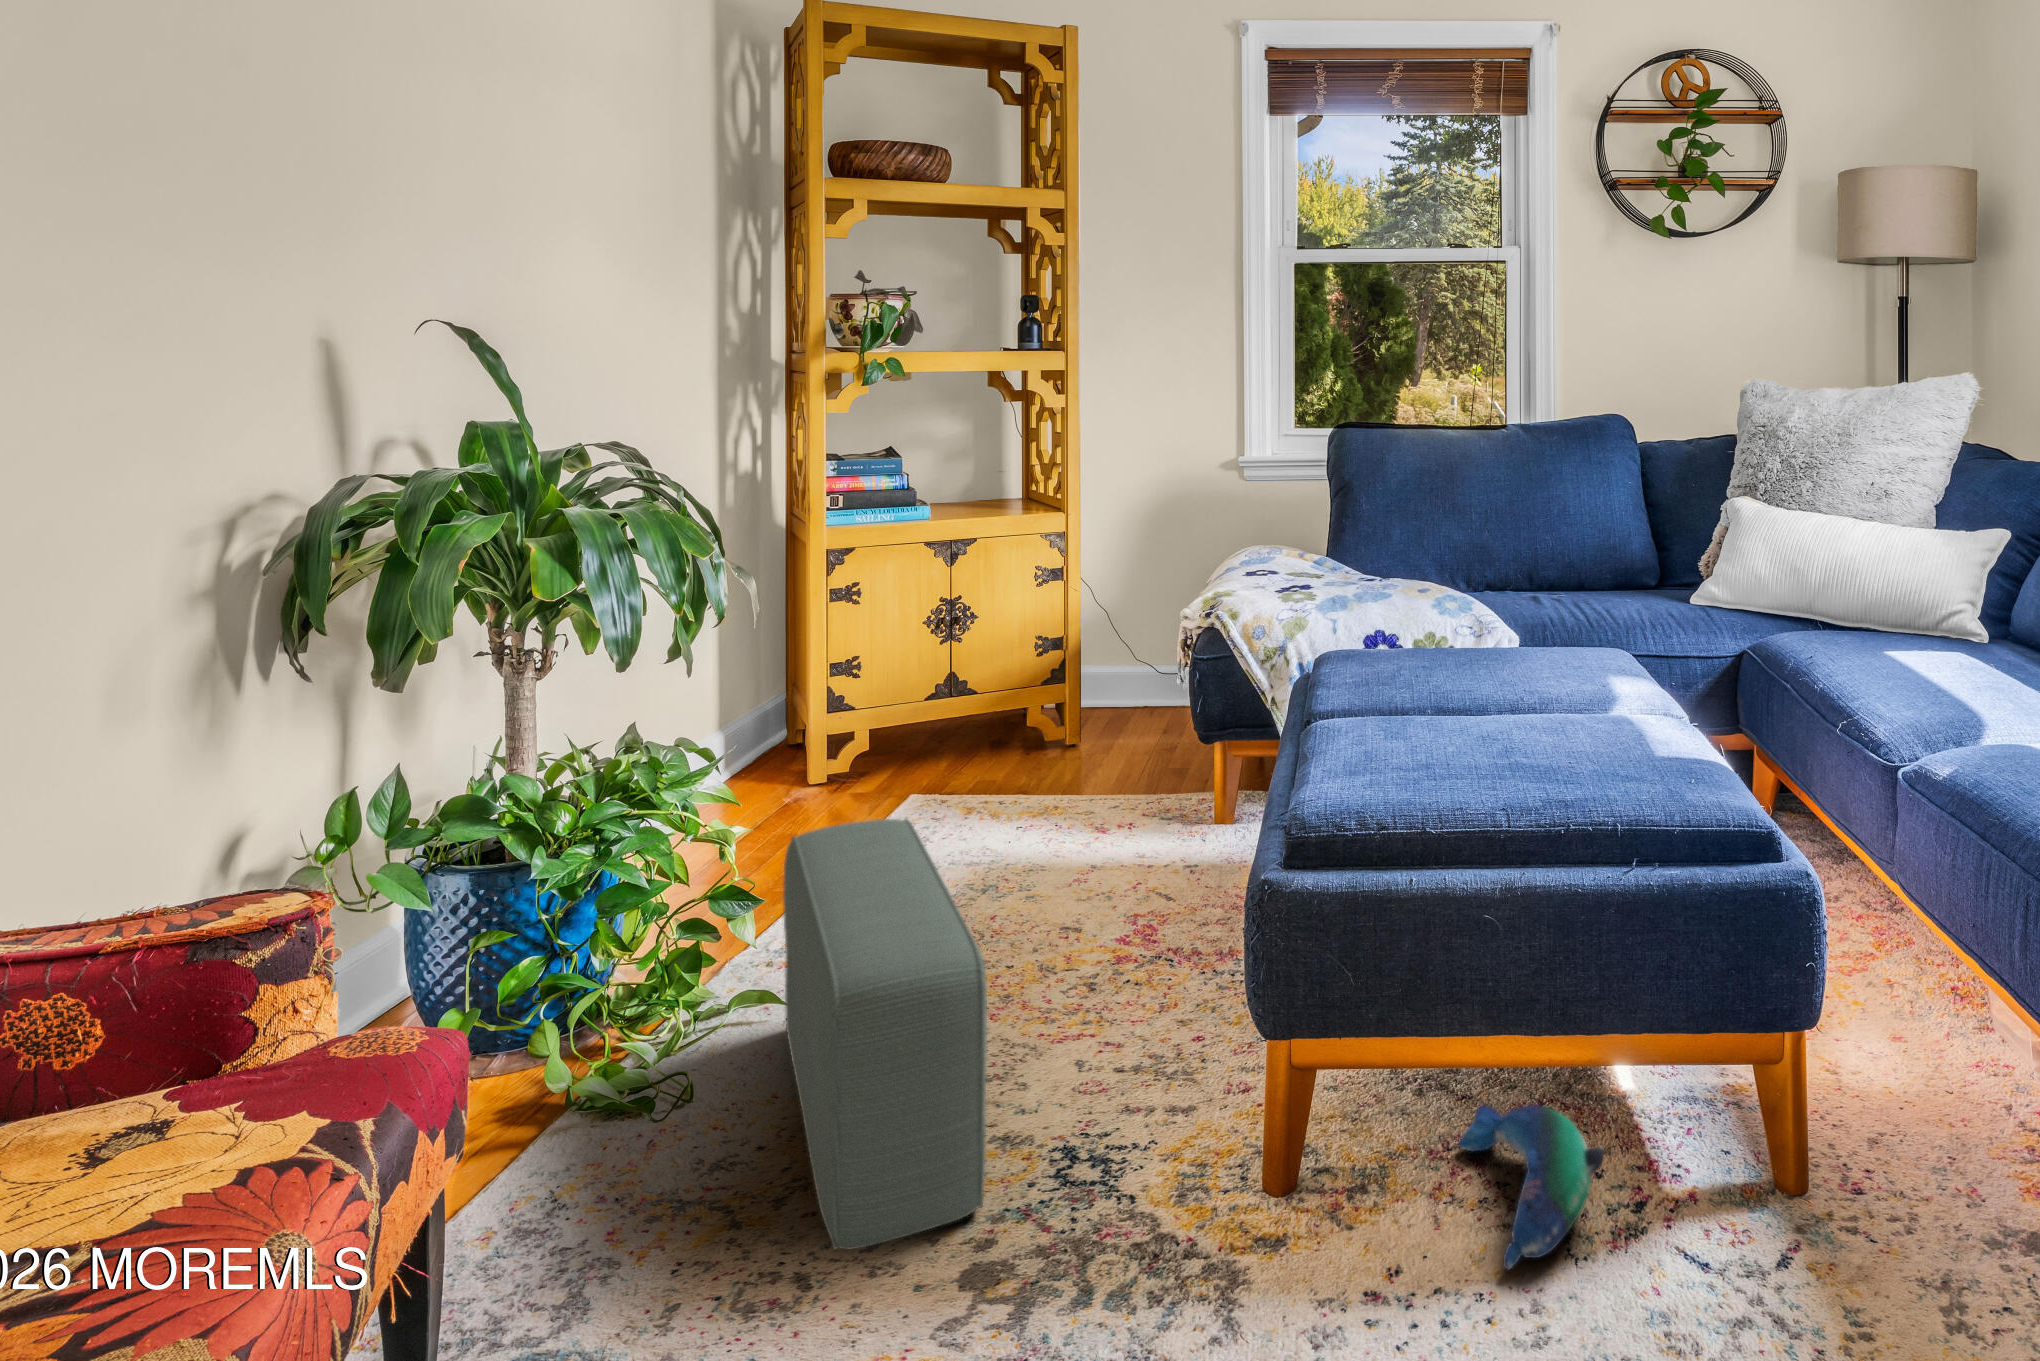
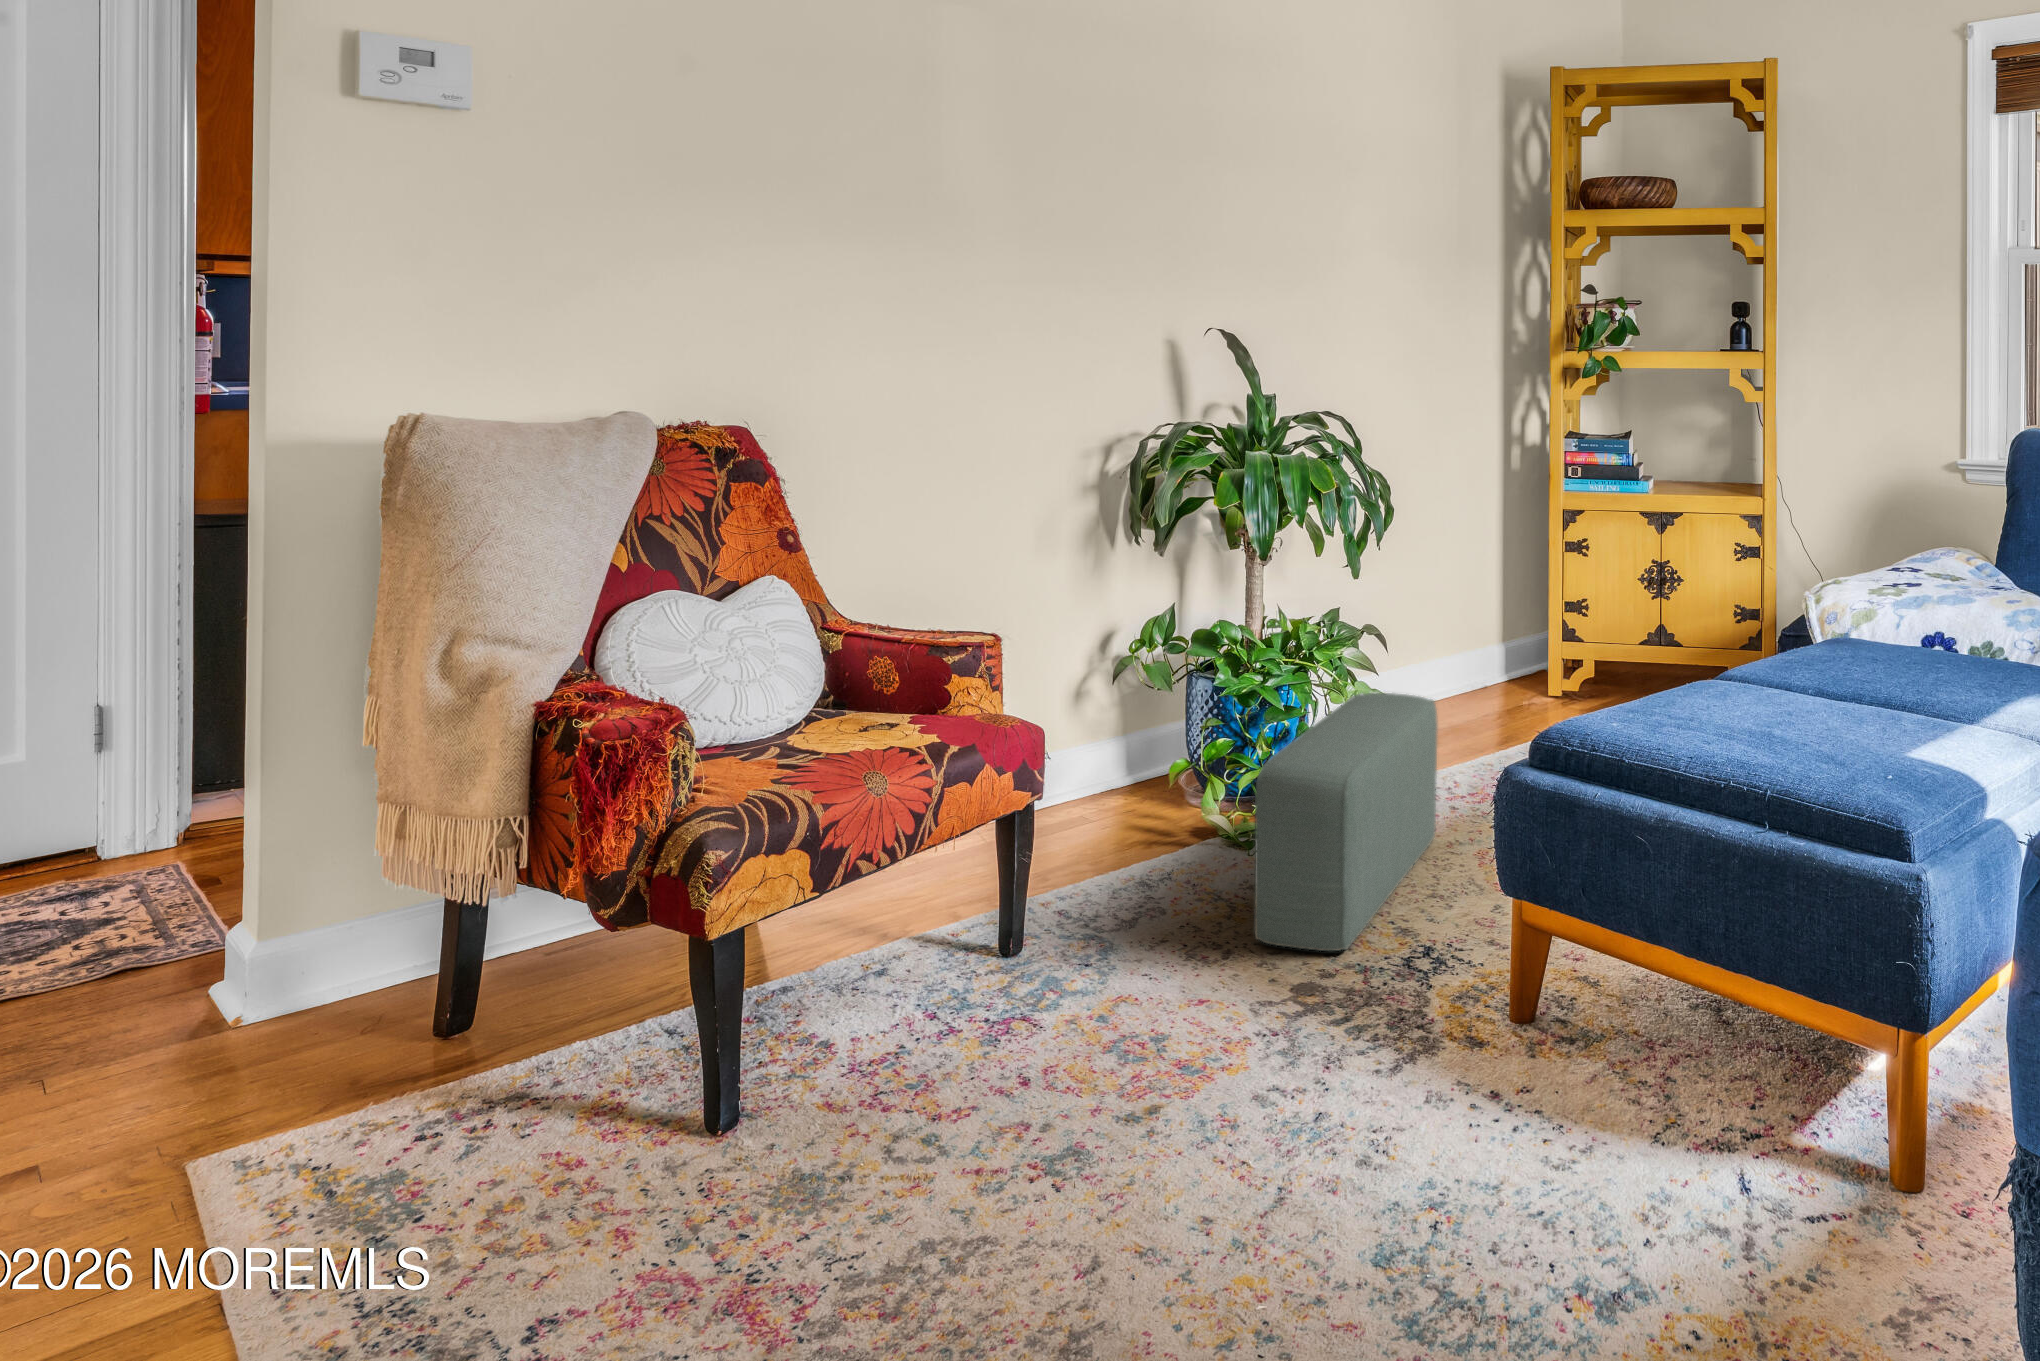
plush toy: present [1459,1105,1604,1269] -> none [1592,1013,1730,1115]

